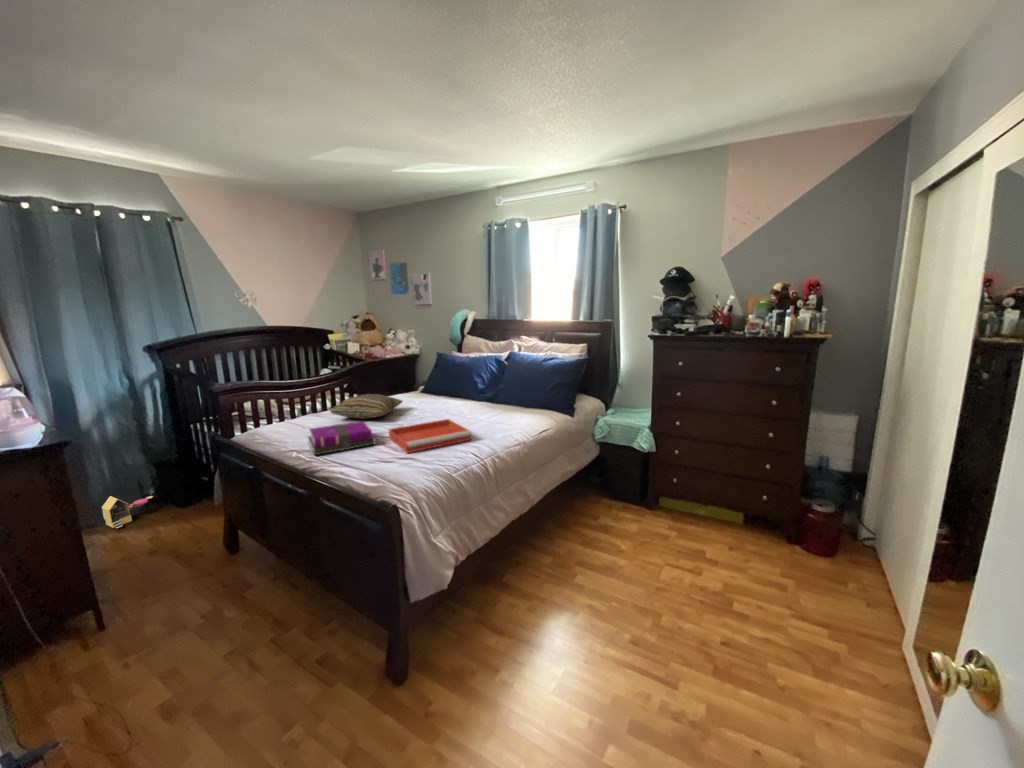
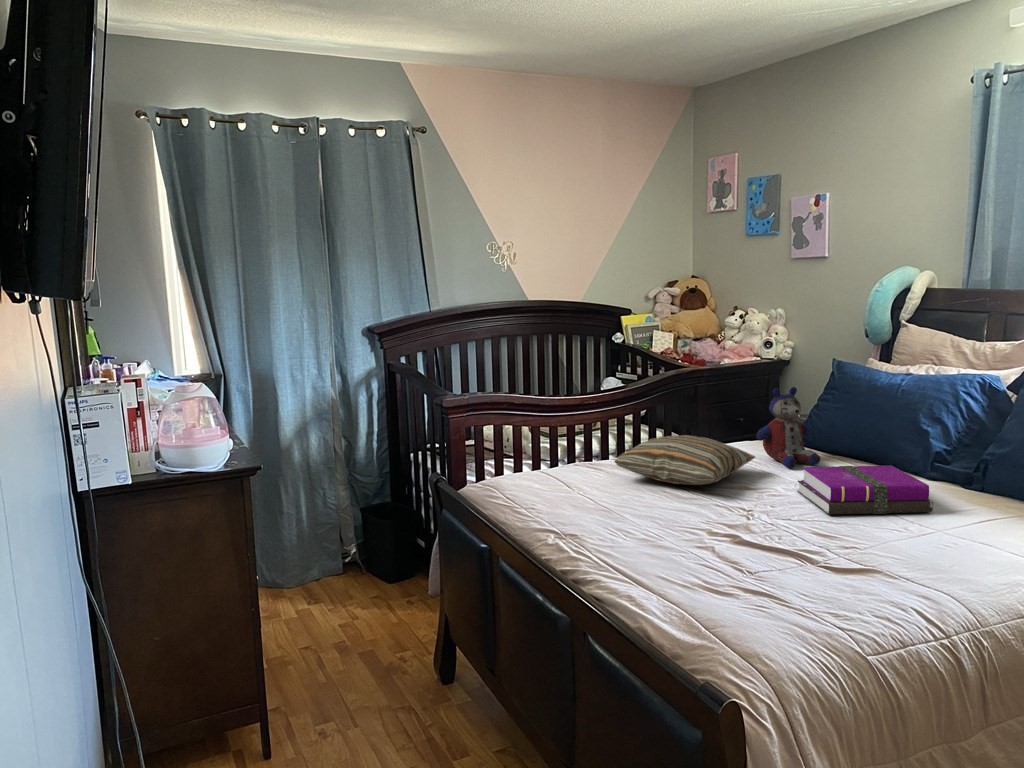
stuffed bear: none [403,366,433,405] -> present [756,387,820,468]
tray: present [389,419,471,453] -> none [724,512,920,578]
notebook: present [308,421,375,455] -> present [797,465,933,514]
toy house: present [102,496,153,528] -> none [297,545,355,595]

